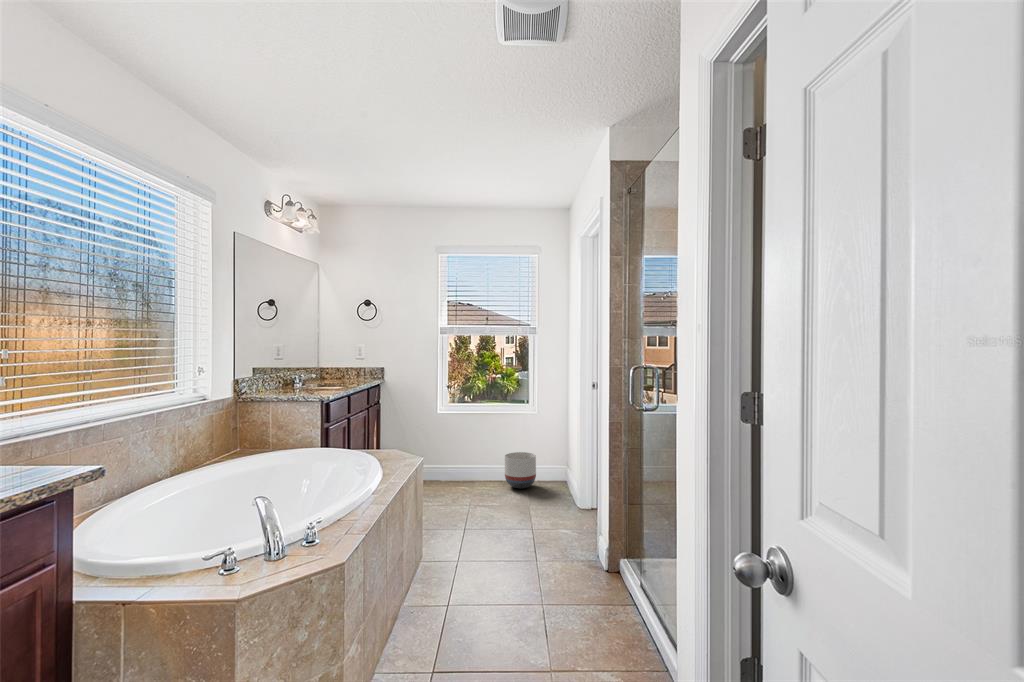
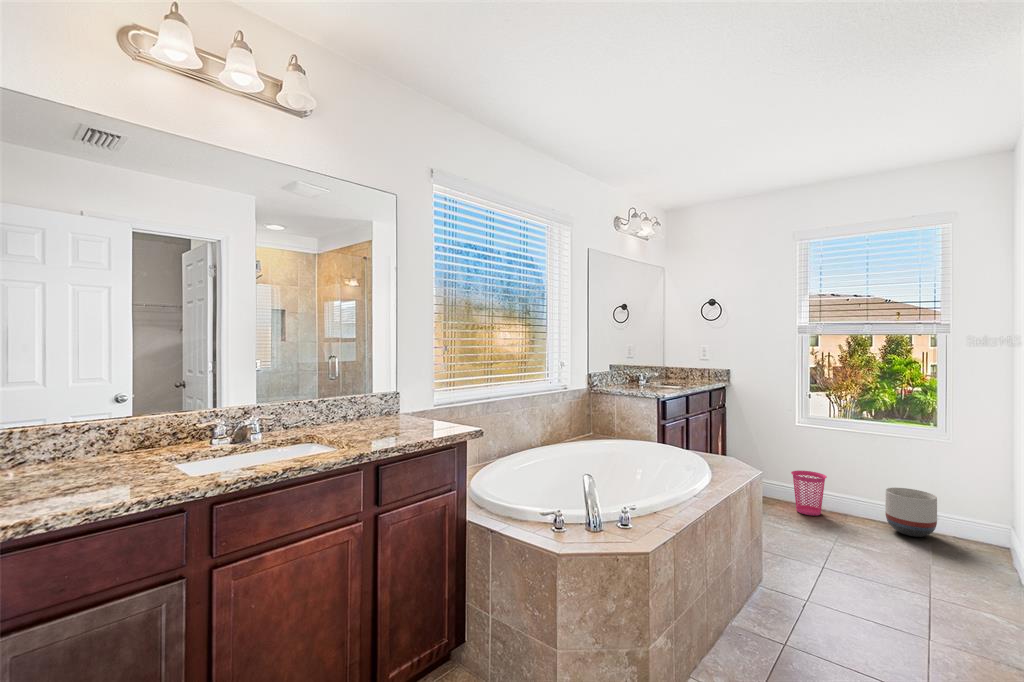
waste basket: none [437,451,464,489] -> present [791,471,827,516]

